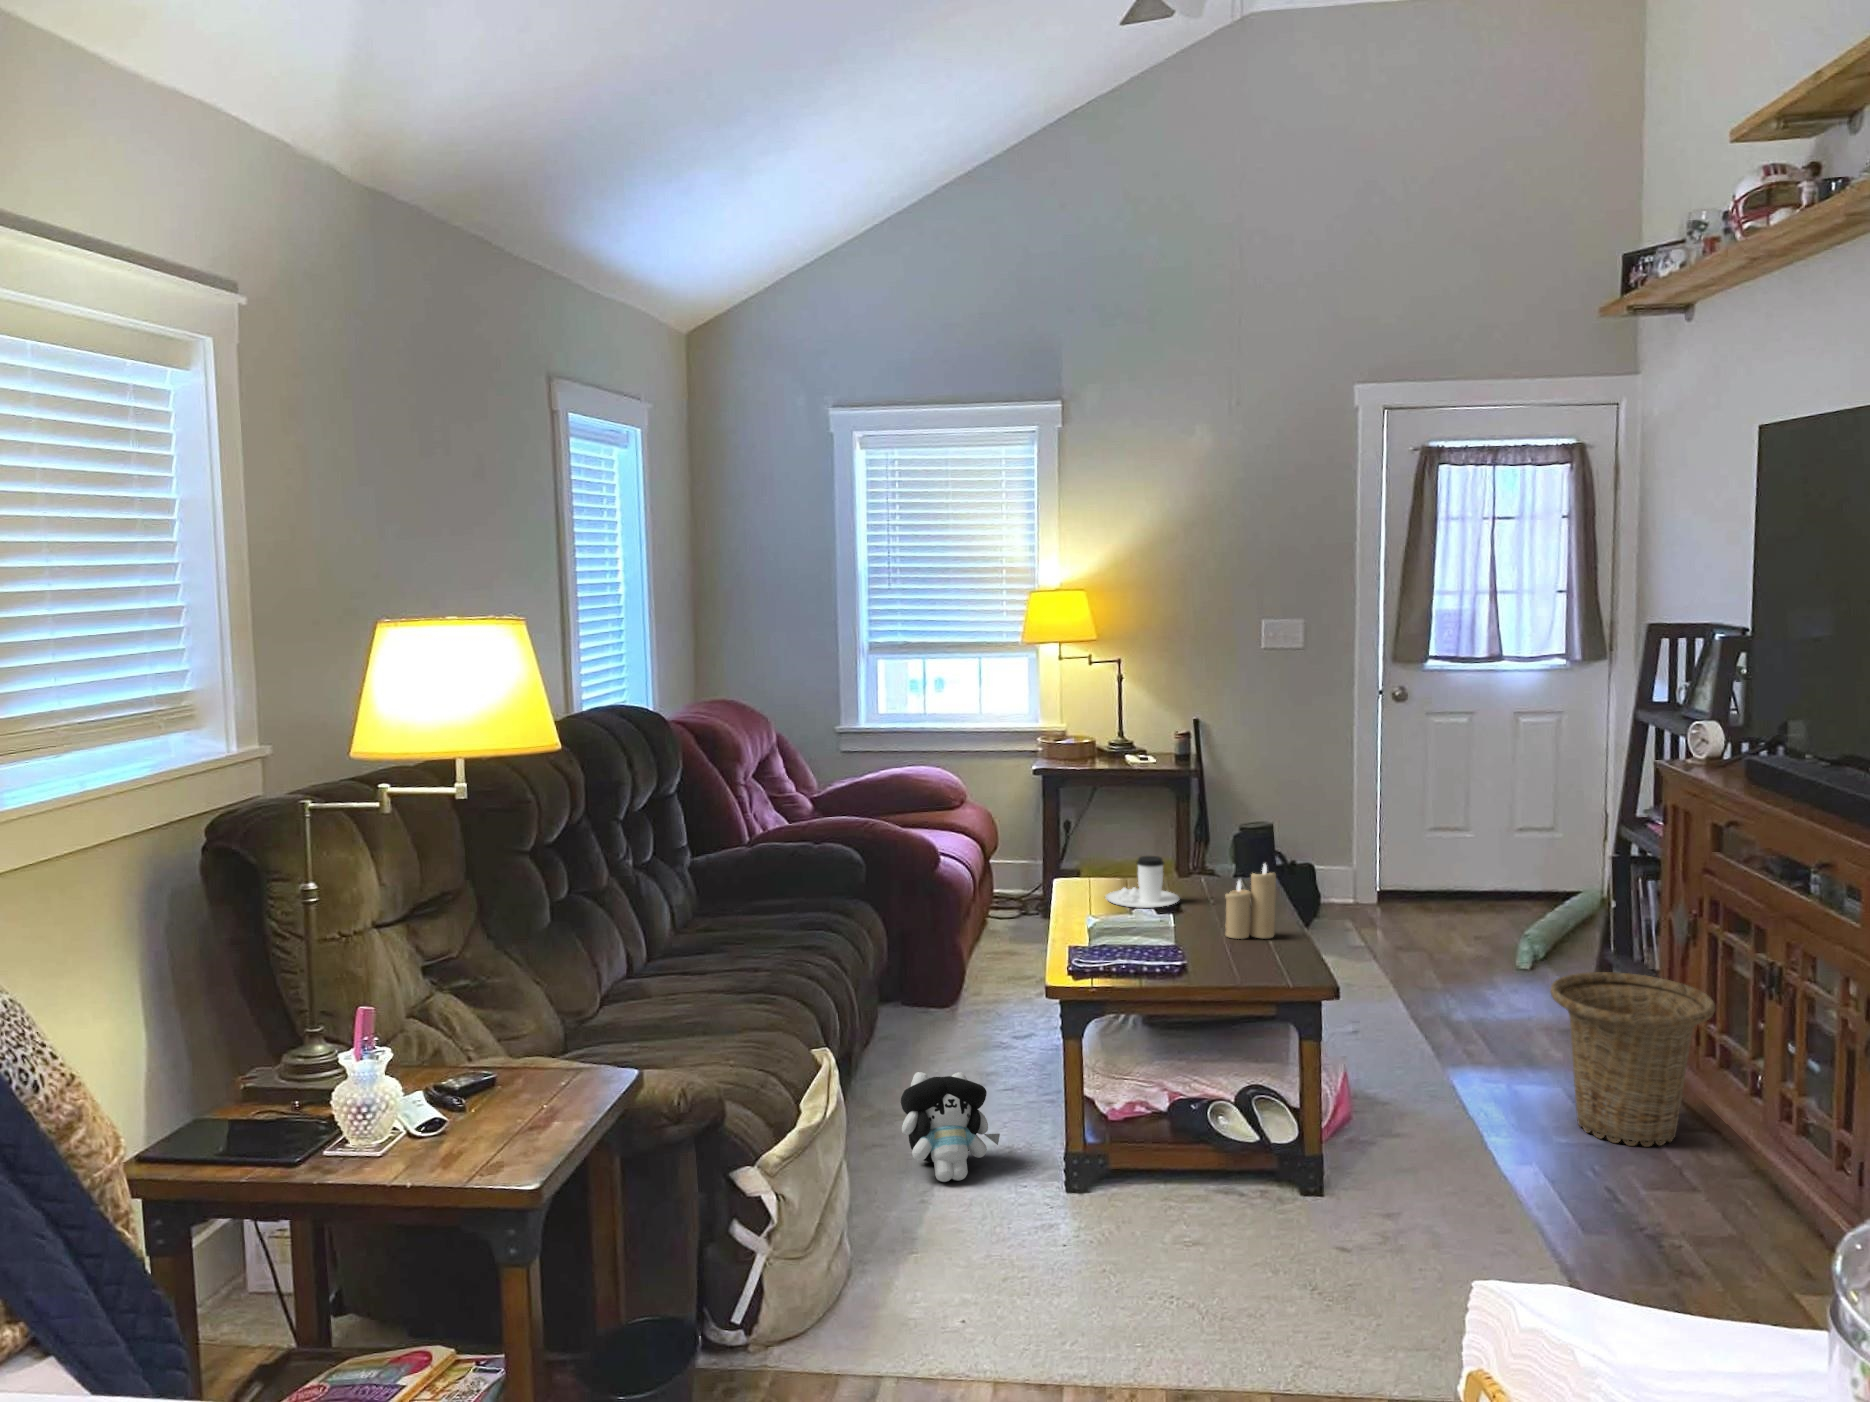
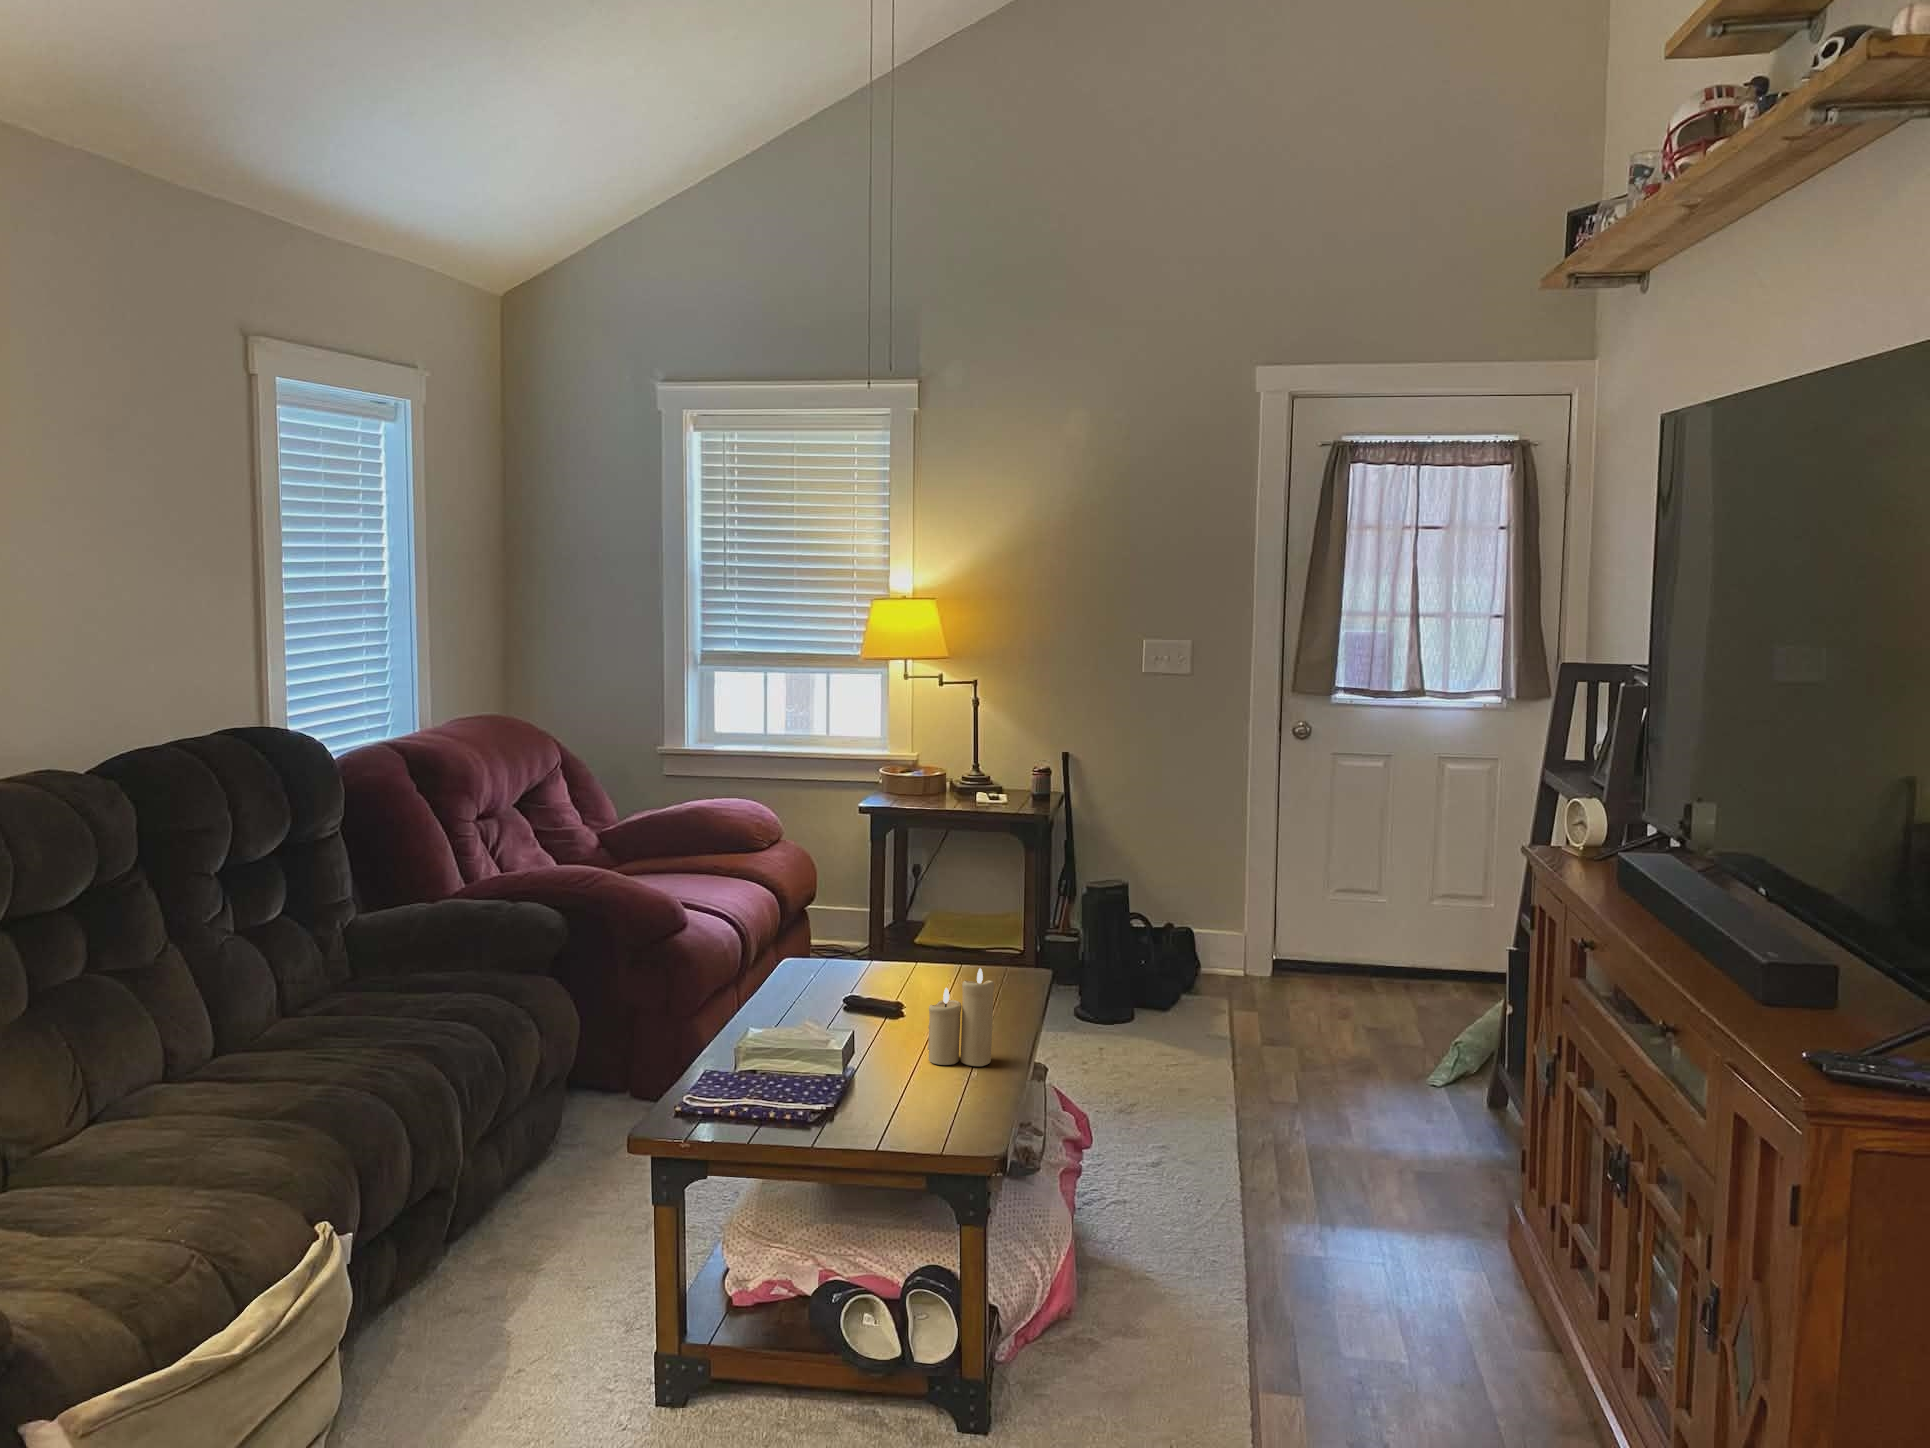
coffee cup: present [1106,856,1179,908] -> none [827,940,919,1008]
basket: present [1550,972,1715,1147] -> none [1346,1127,1557,1377]
plush toy: present [901,1072,1000,1182] -> none [466,1224,599,1376]

